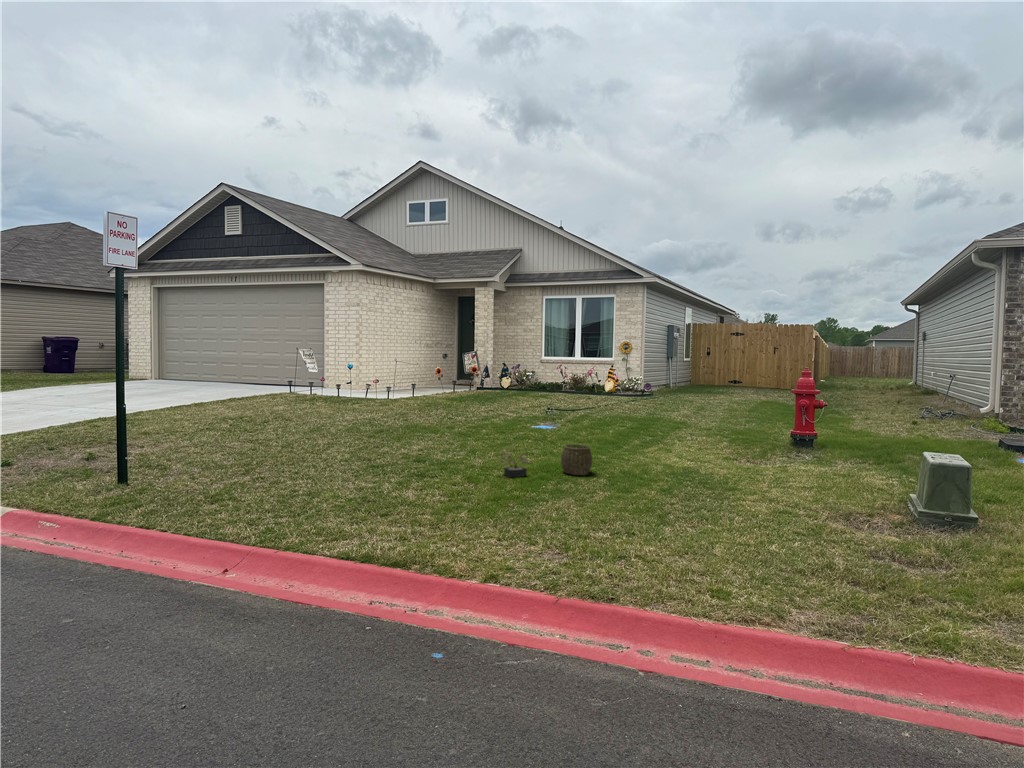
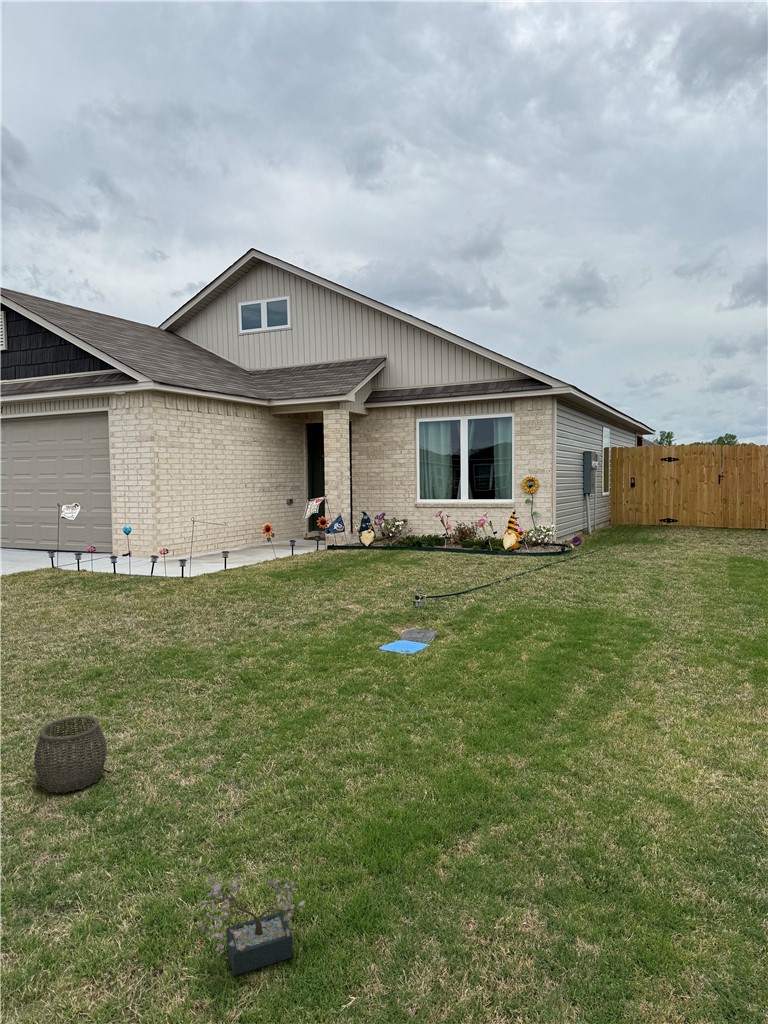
woven basket: present [561,444,592,475] -> present [34,716,107,793]

